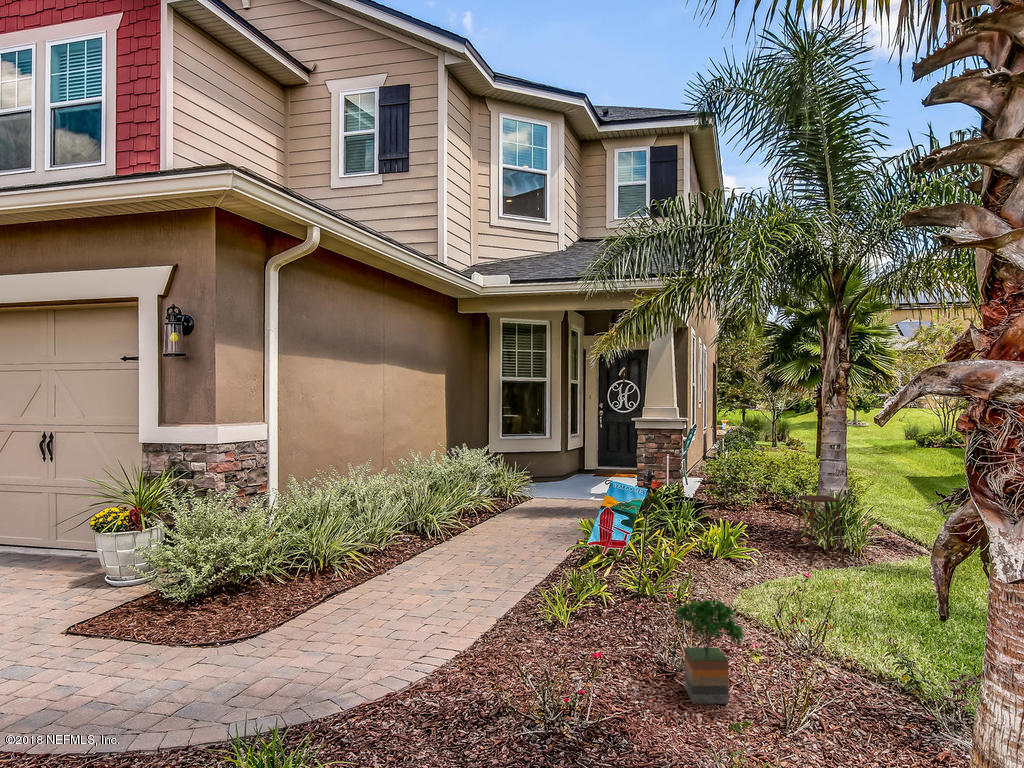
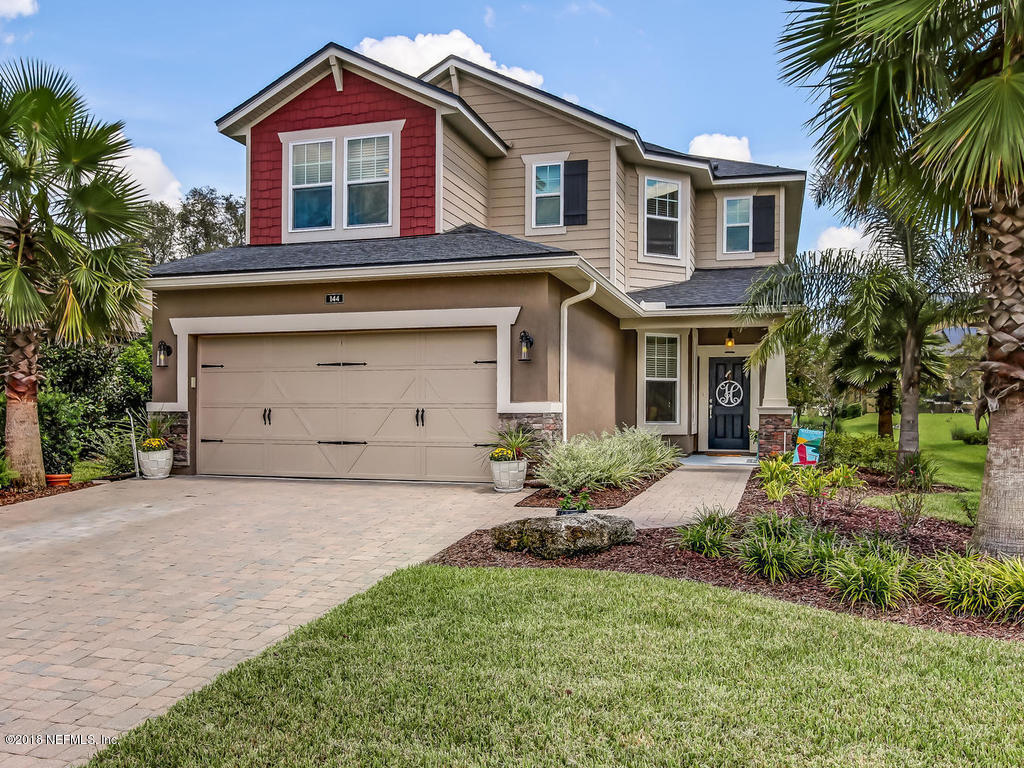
potted tree: present [676,599,744,704] -> none [852,475,886,519]

